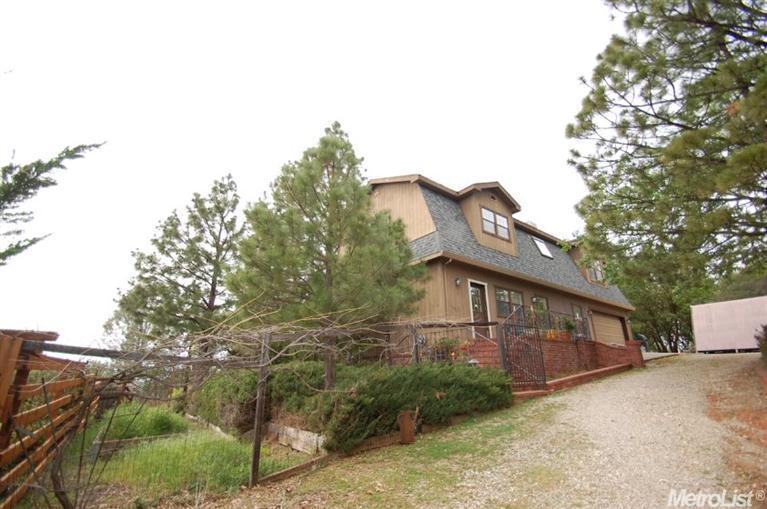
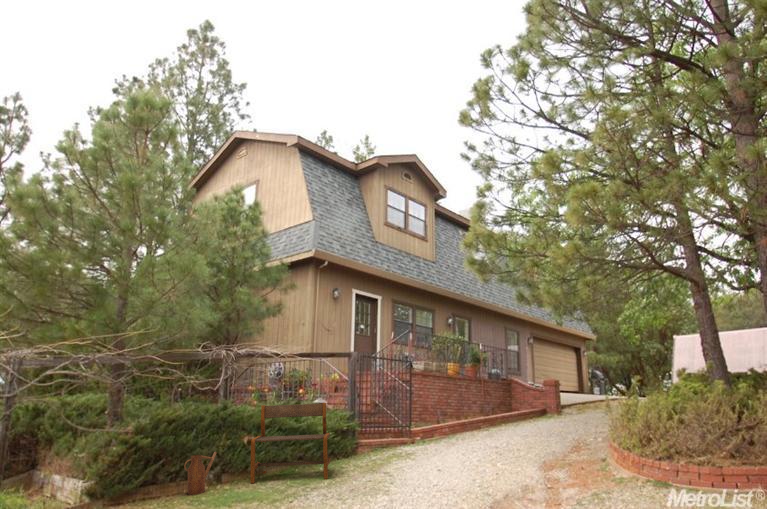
bench: none [443,363,514,433] -> present [251,403,331,483]

